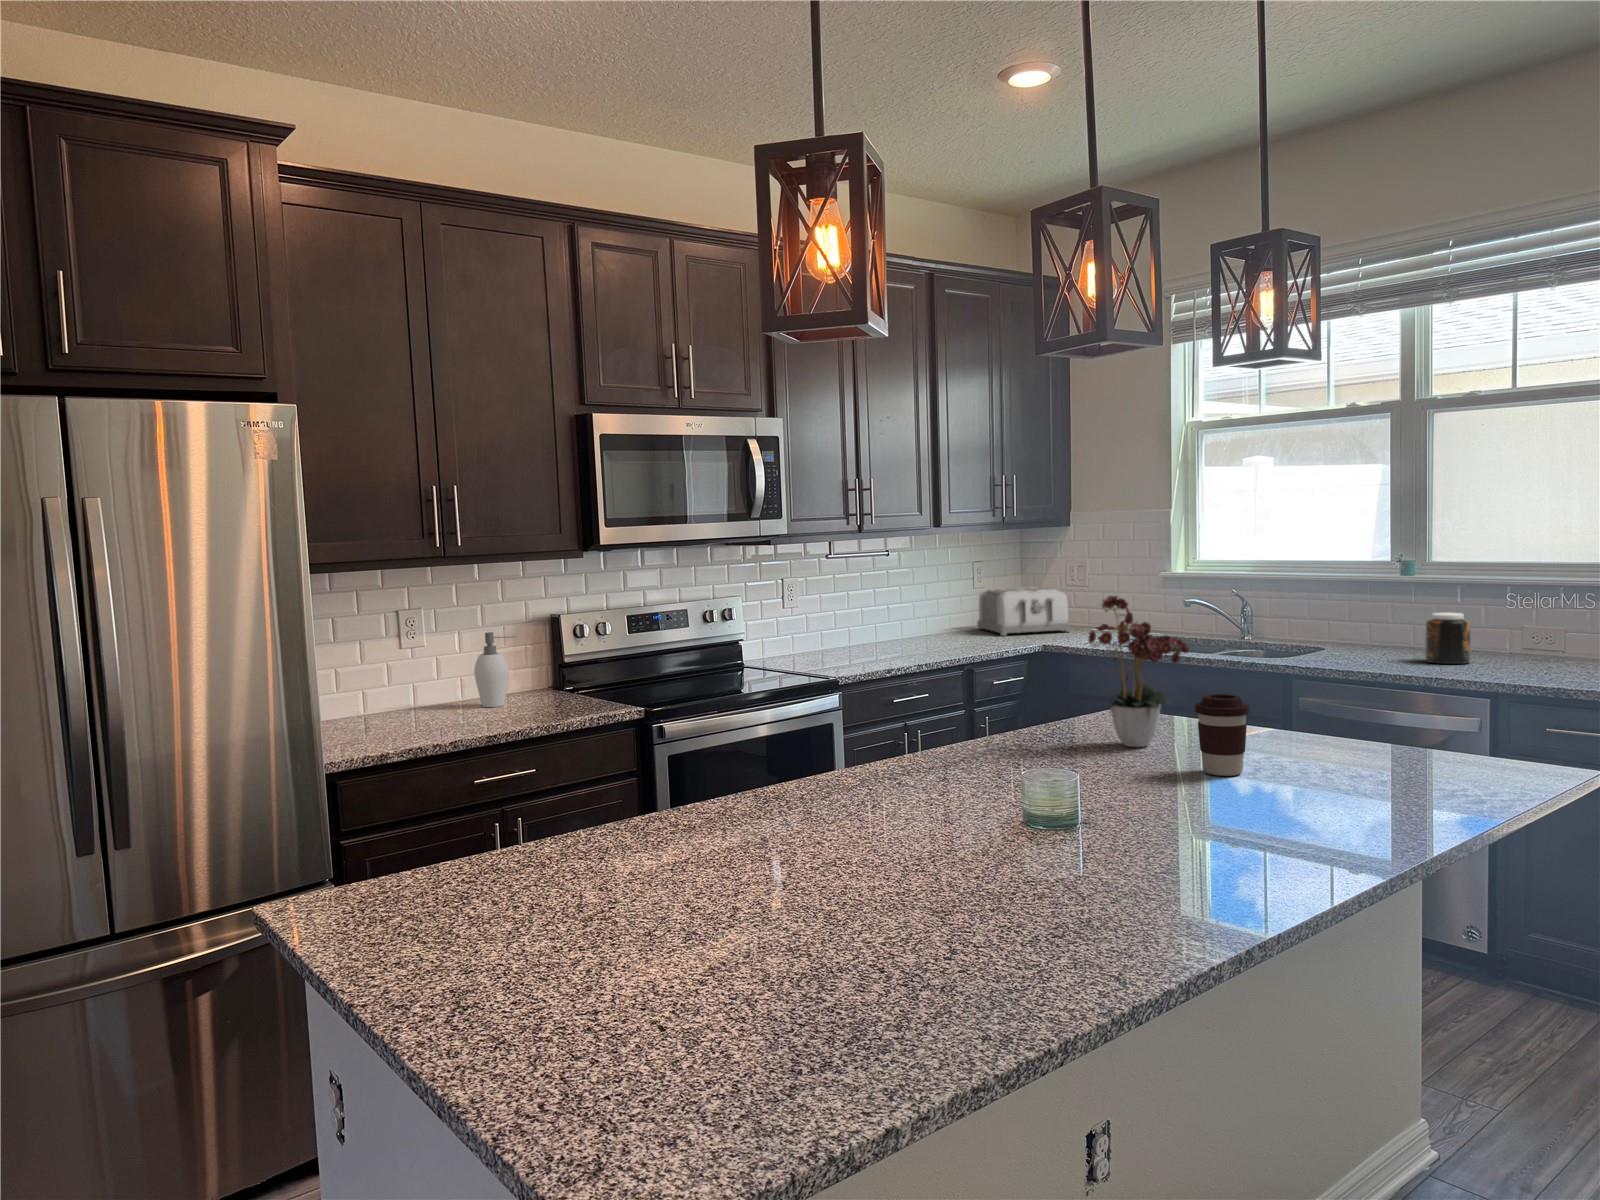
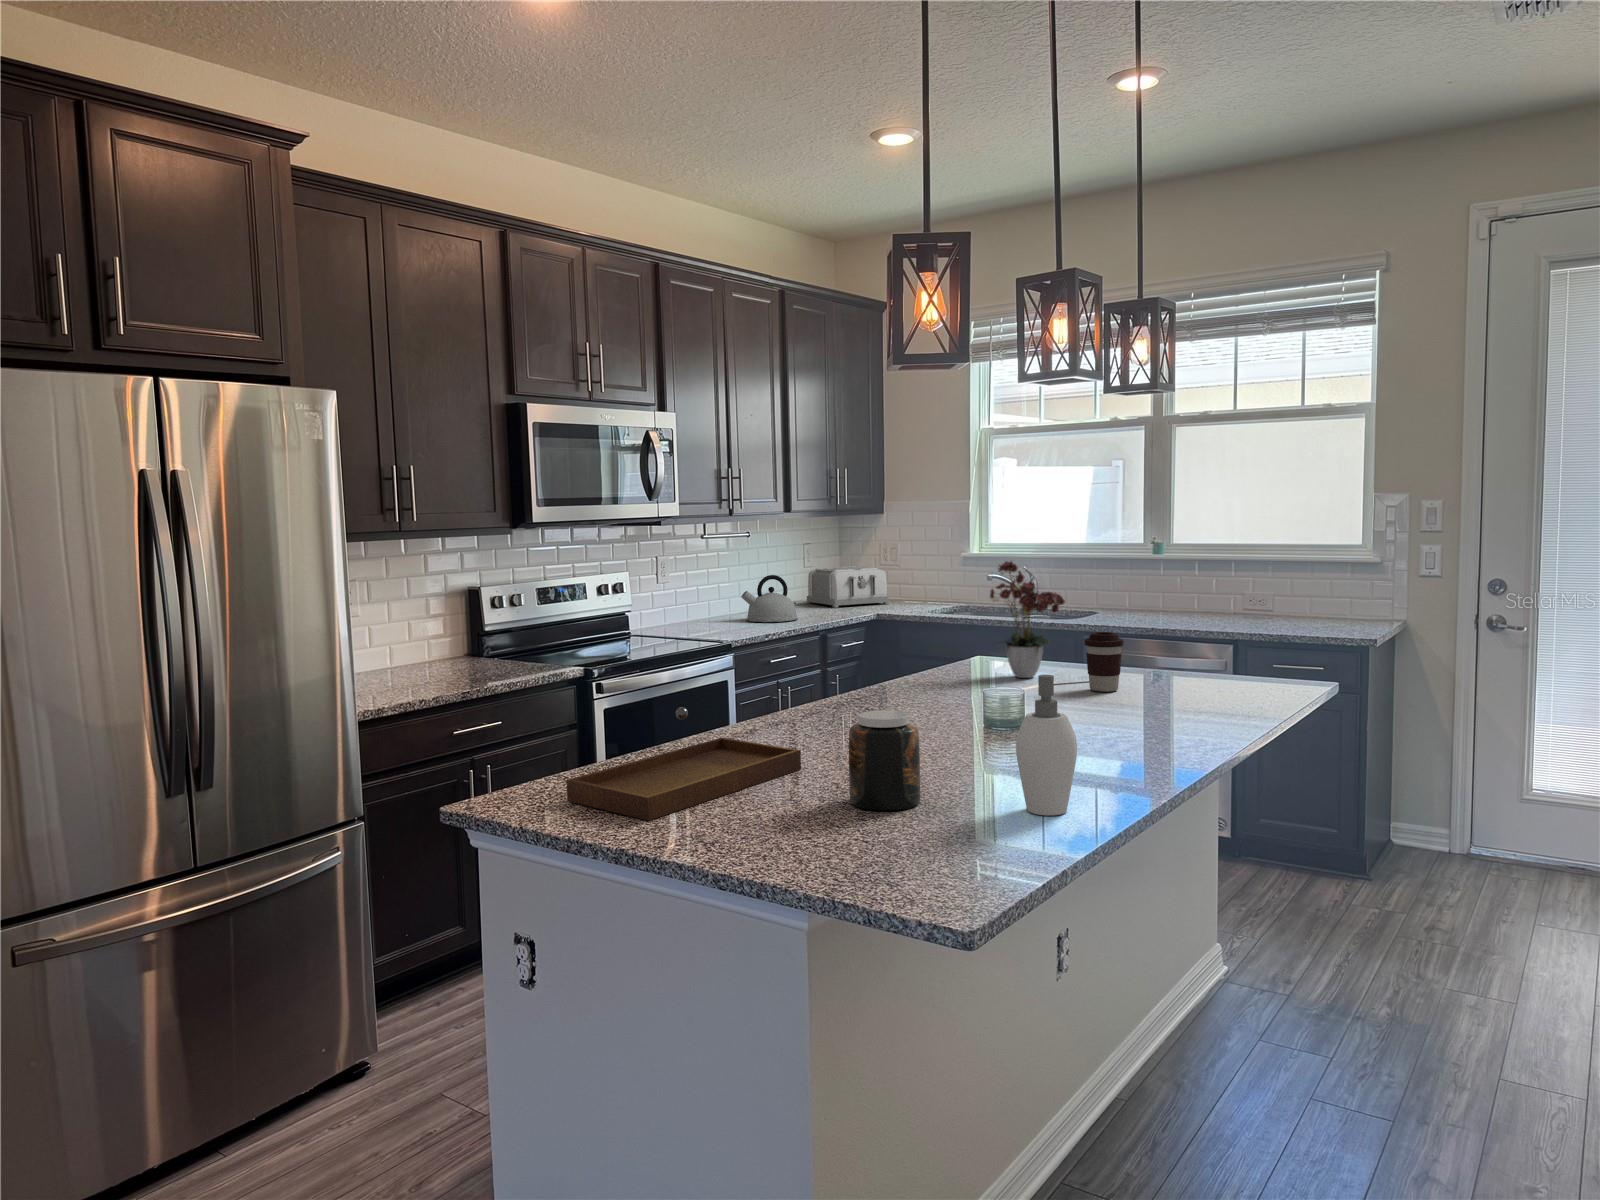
kettle: none [878,599,944,654] -> present [741,575,798,622]
jar: present [1425,613,1471,664] -> present [849,710,920,810]
soap dispenser: present [474,632,515,707] -> present [1016,675,1091,815]
tray: none [391,791,705,946] -> present [566,707,801,820]

